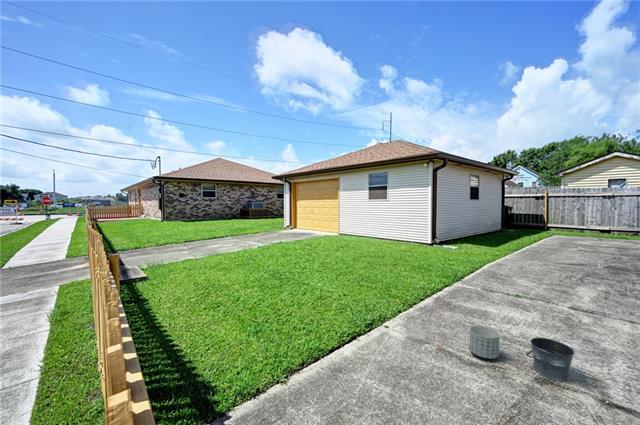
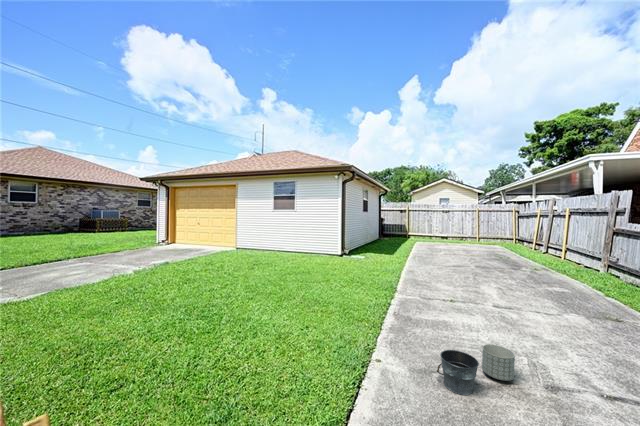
bucket: present [526,337,574,381] -> present [437,350,479,395]

